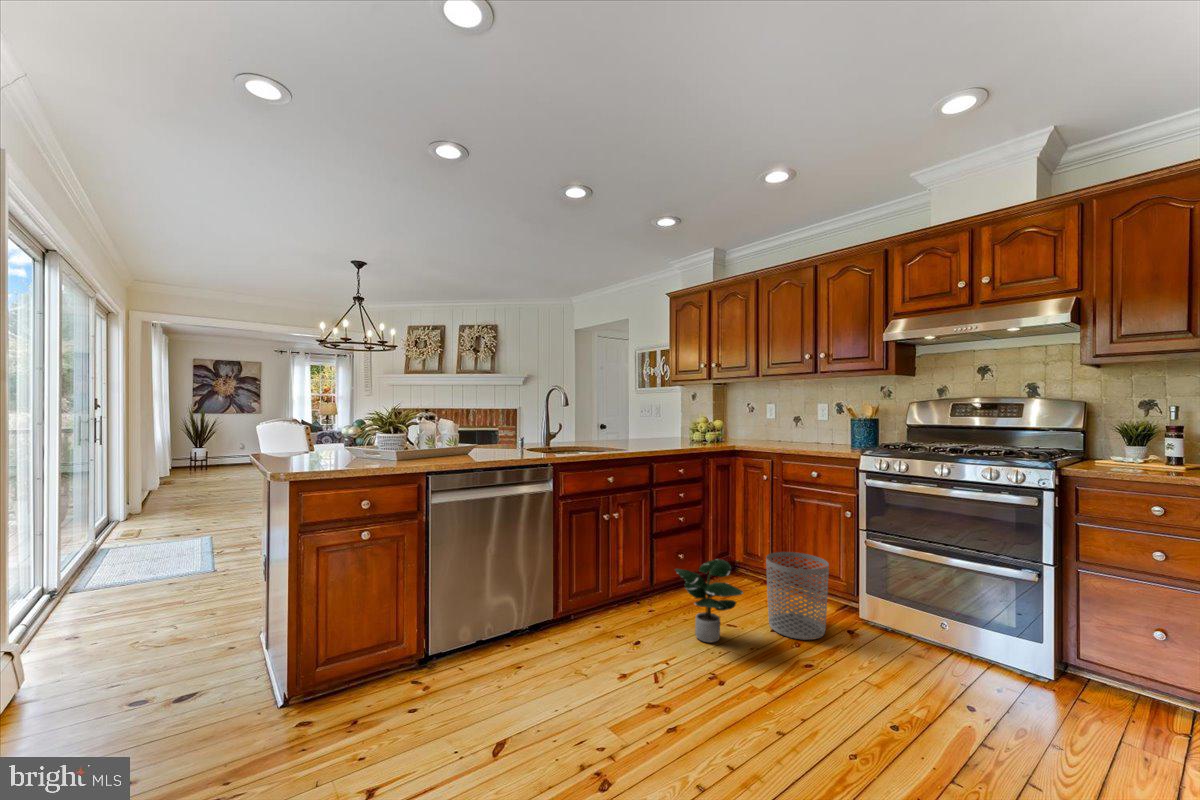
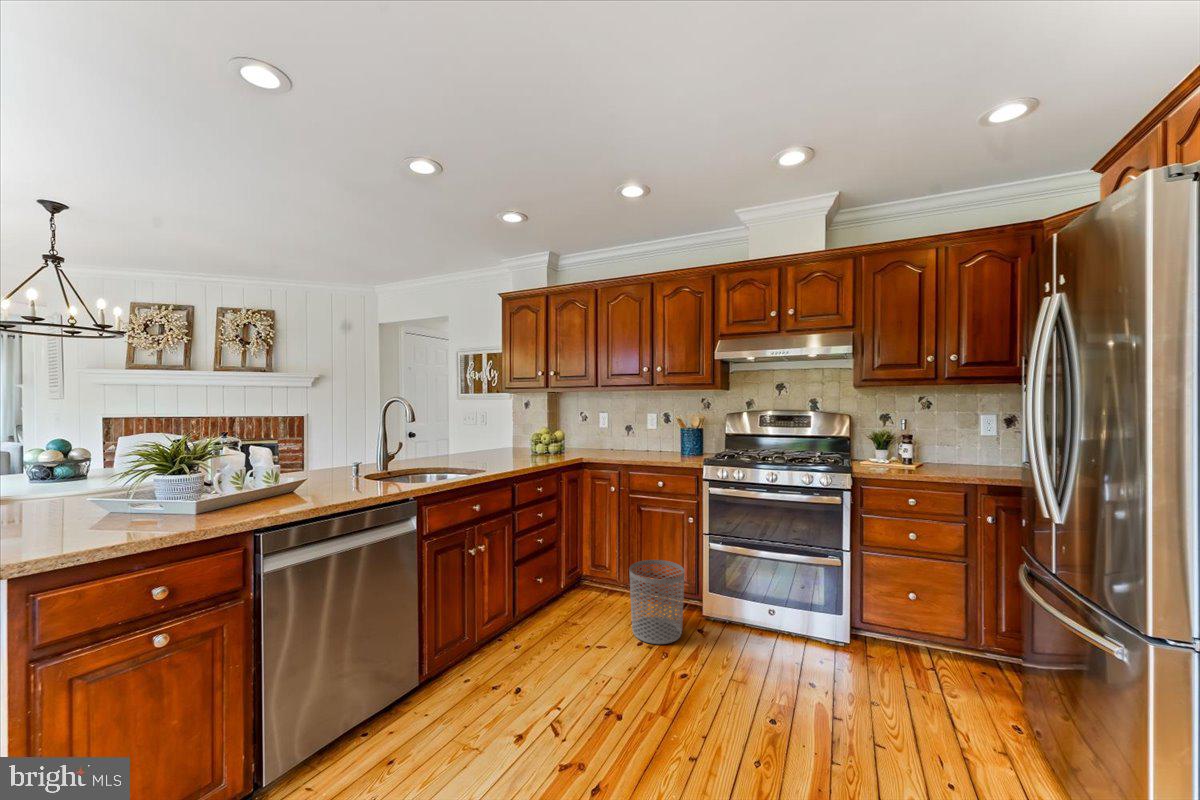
potted plant: present [675,559,743,642] -> none [552,581,622,671]

